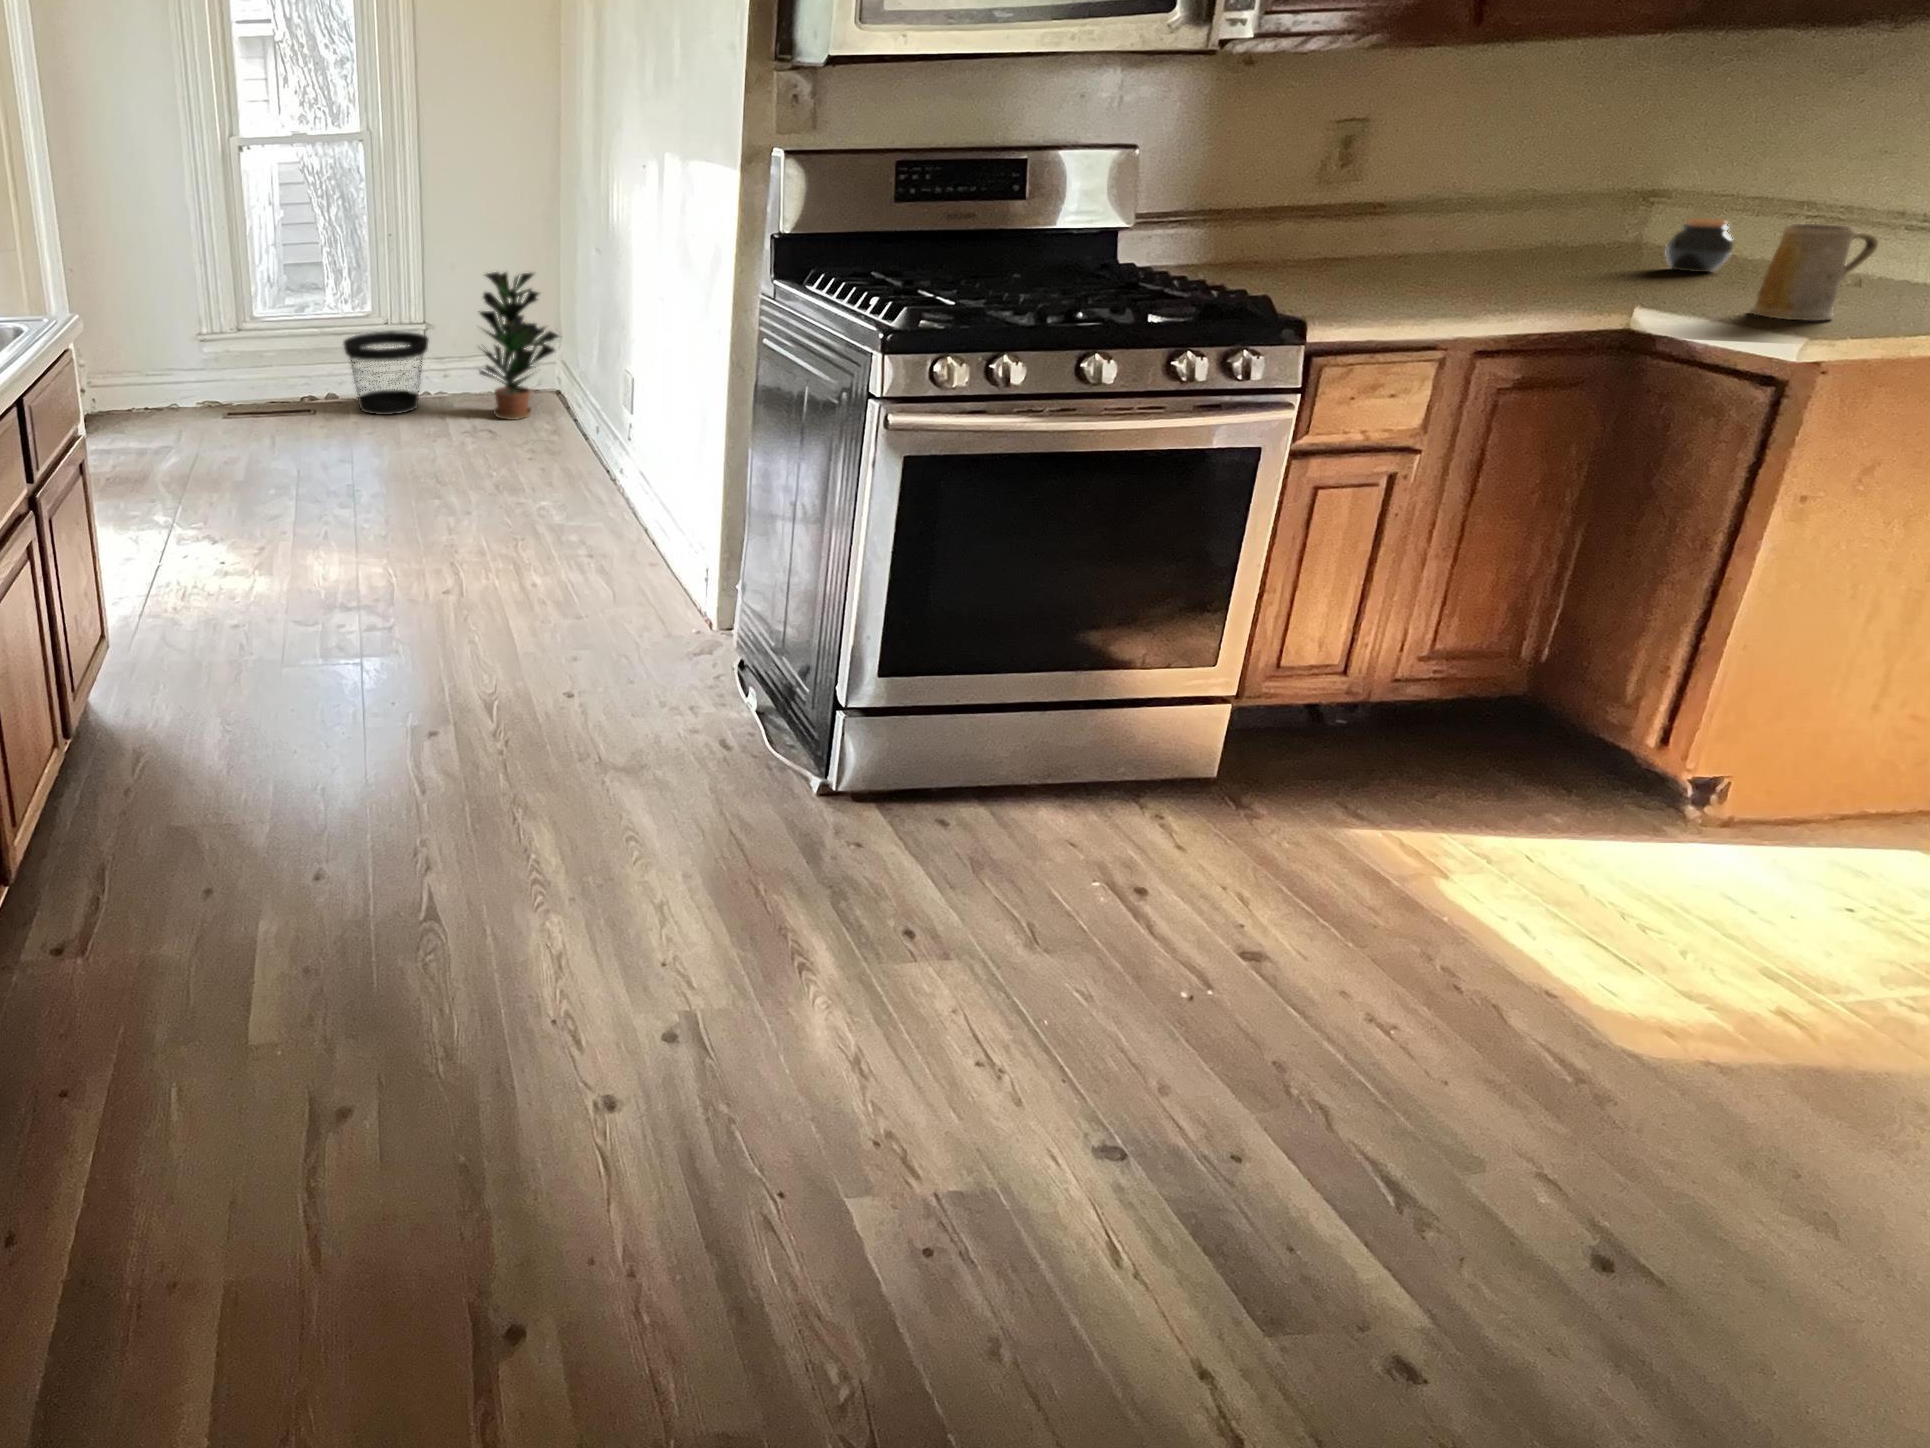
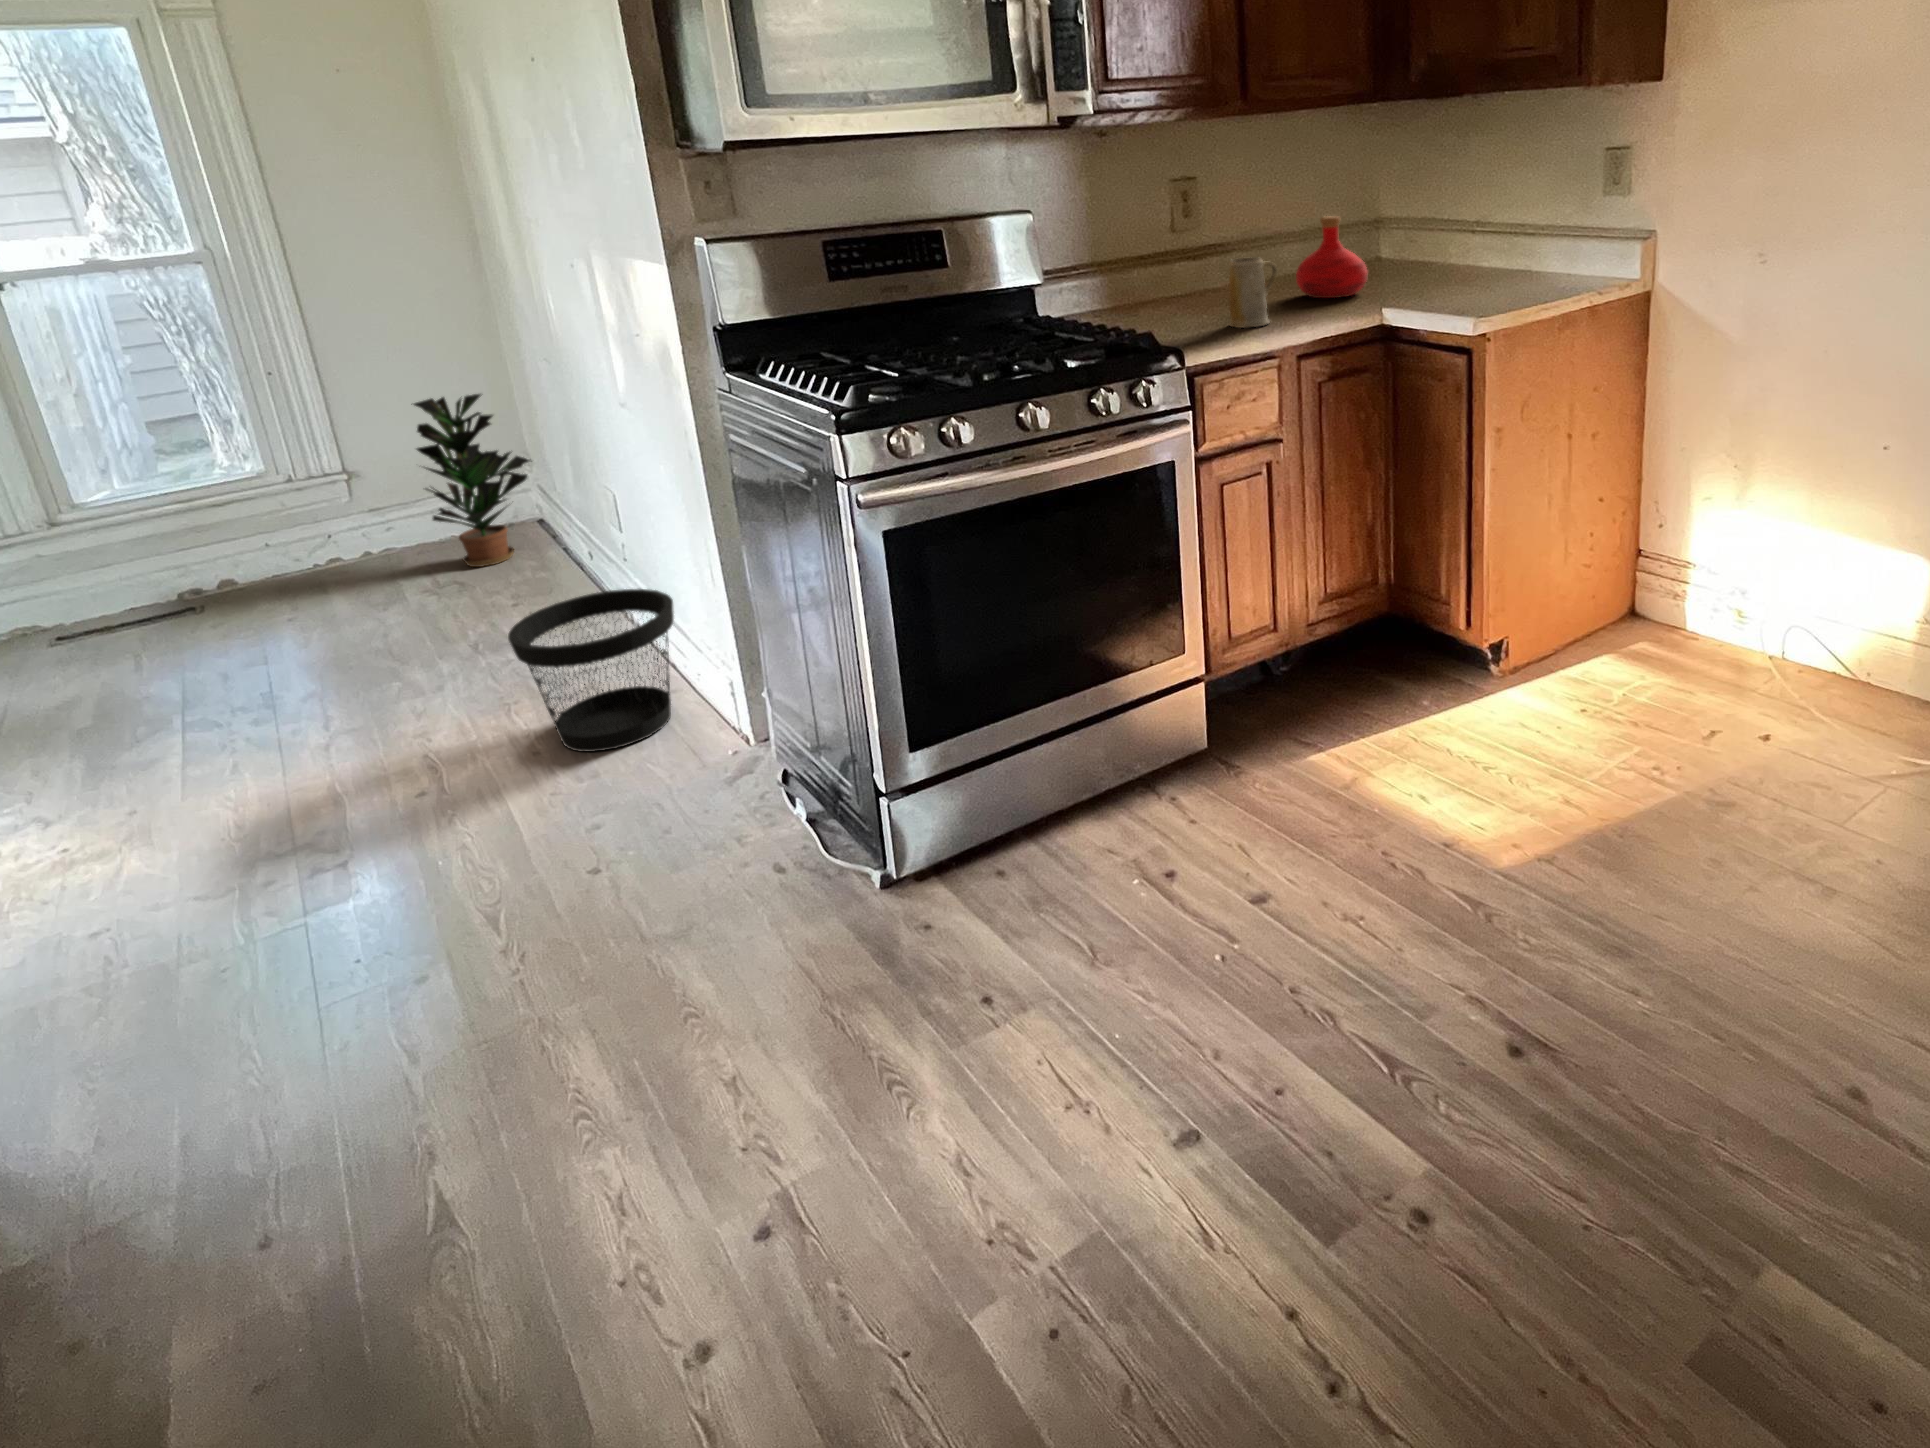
bottle: none [1495,177,1624,285] -> present [1296,216,1367,298]
jar: present [1666,219,1733,272] -> none [1391,240,1425,279]
mug: present [1750,224,1878,321] -> present [1229,257,1278,328]
wastebasket: present [343,331,428,415] -> present [508,589,674,752]

